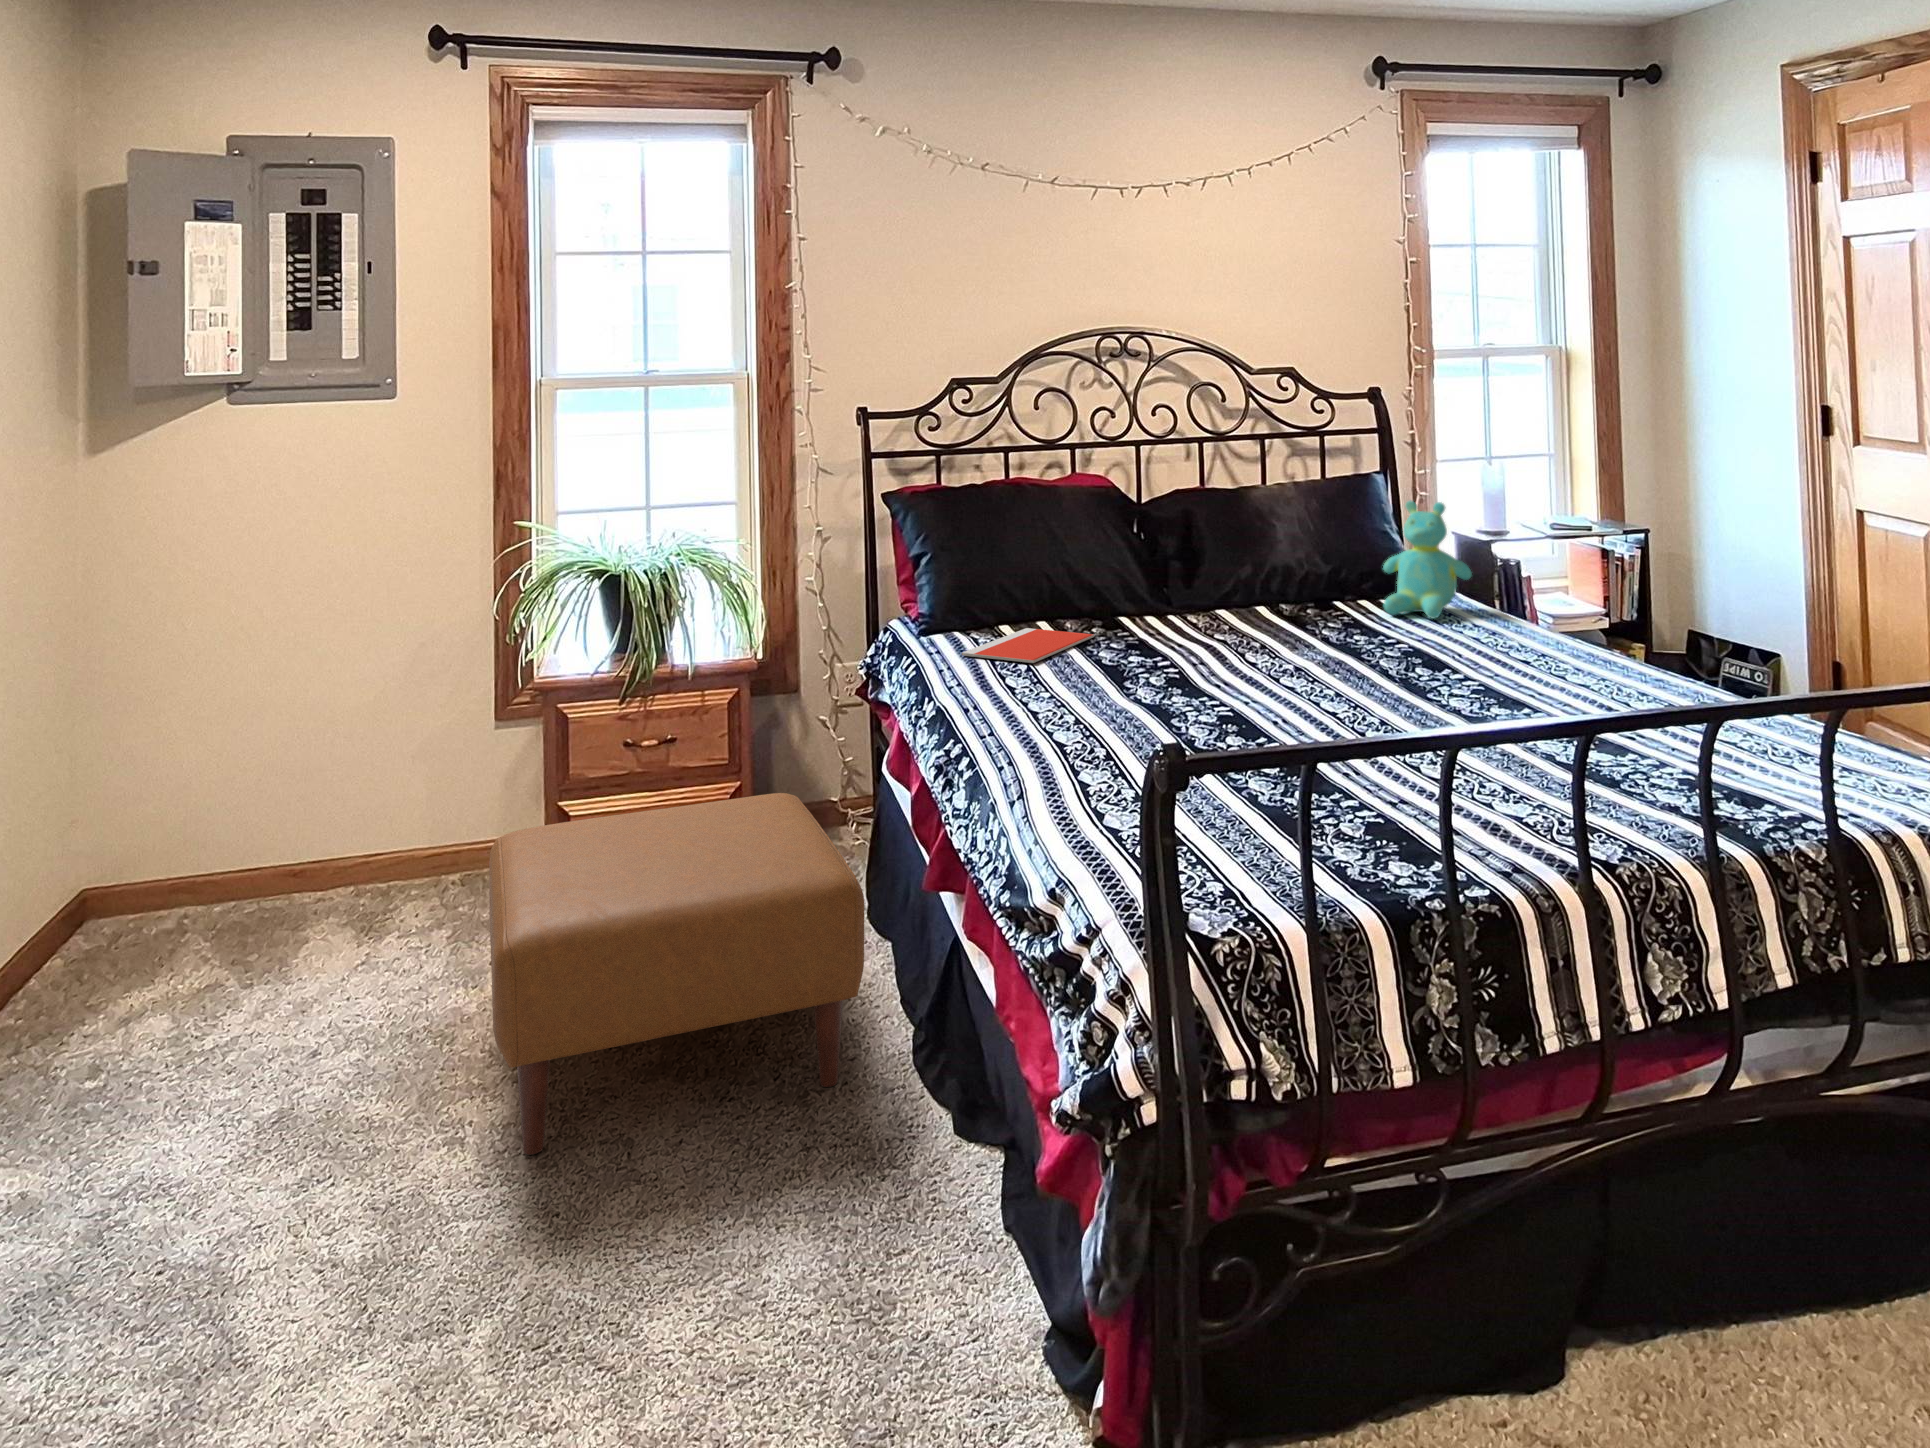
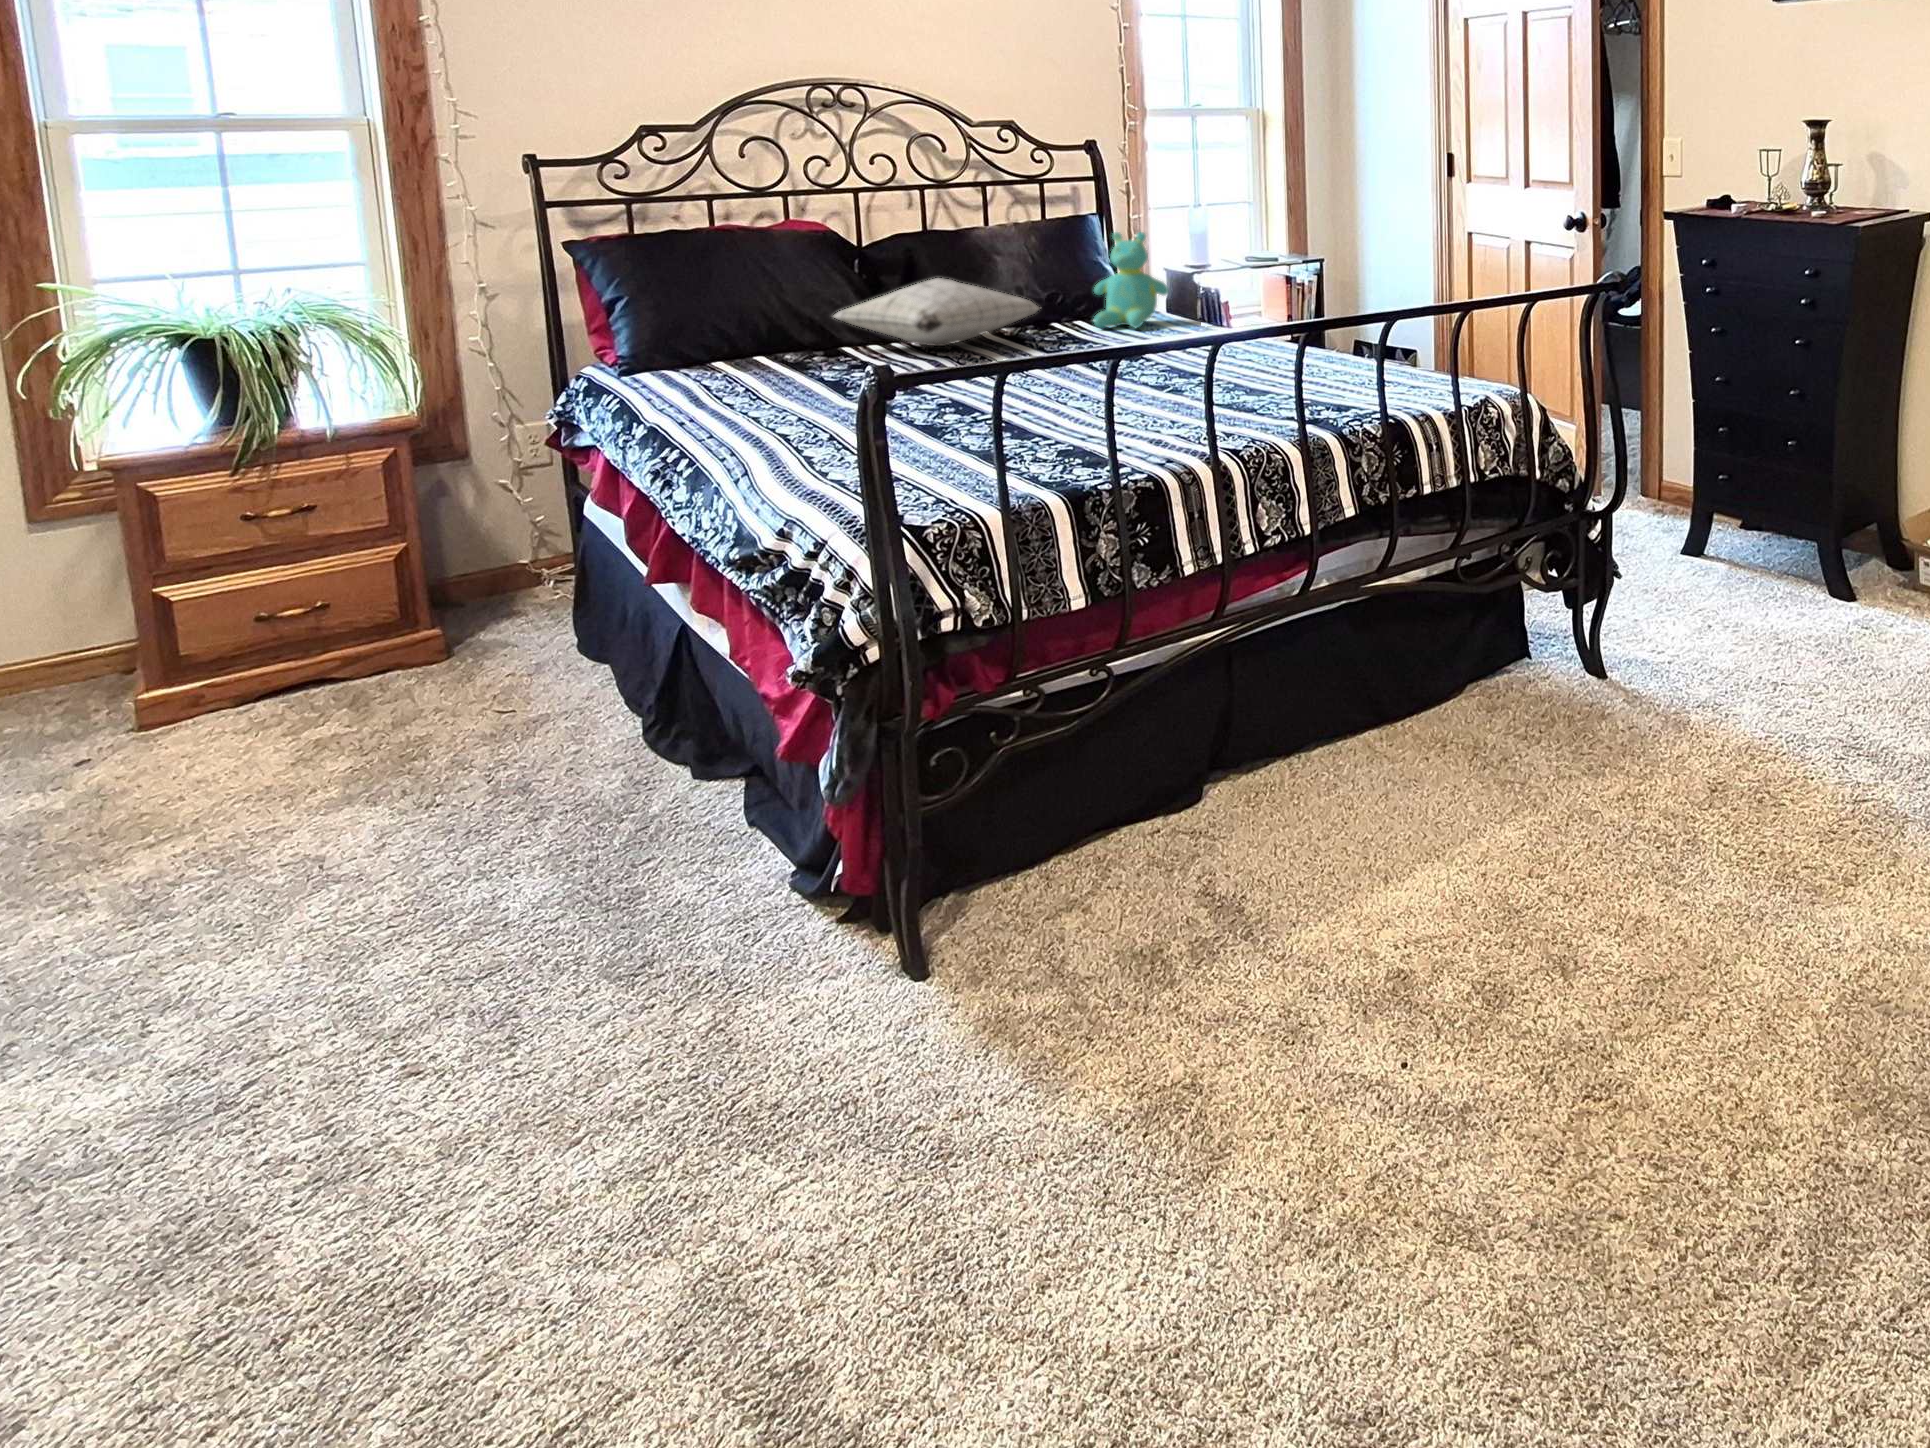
pillow: none [1112,548,1328,626] -> present [834,278,1039,346]
notebook: present [962,628,1094,663] -> none [672,361,815,386]
ottoman: present [489,793,864,1155] -> none [80,536,588,887]

